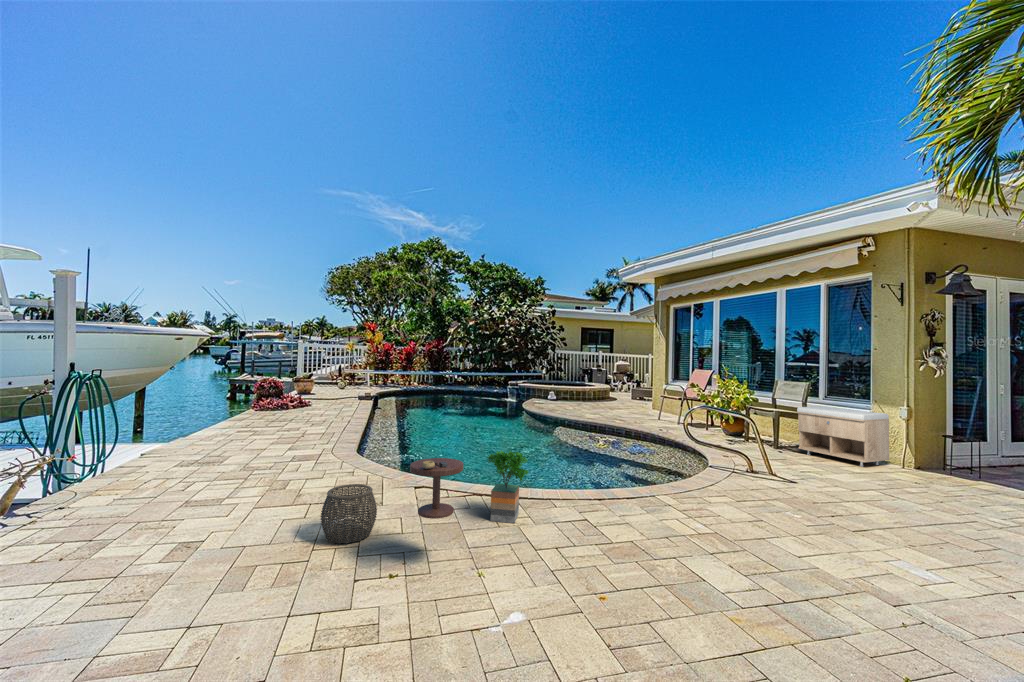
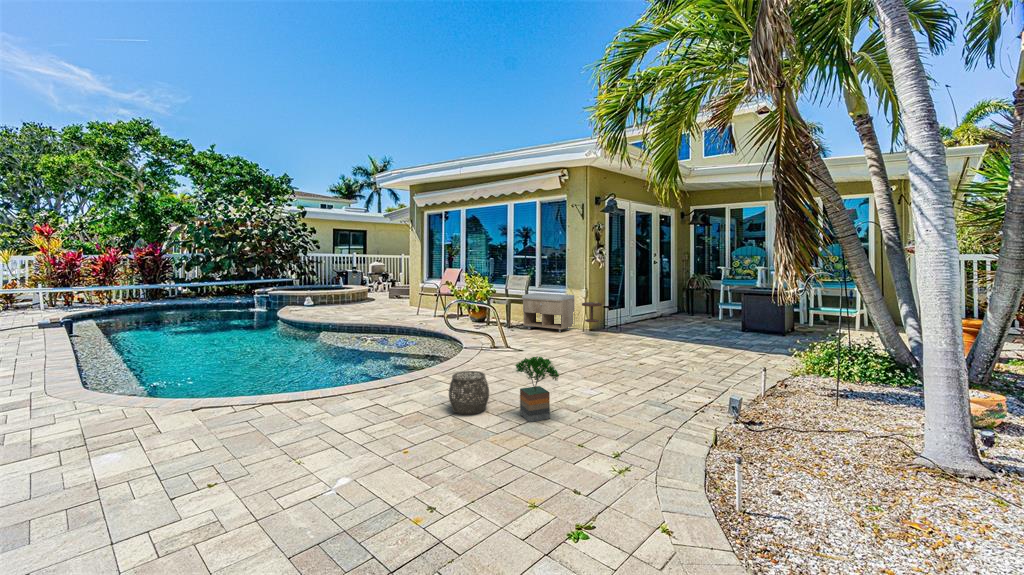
potted tree: present [487,451,528,523] -> present [516,357,559,422]
side table: present [410,458,463,519] -> present [582,301,602,322]
woven basket: present [321,484,377,544] -> present [449,371,489,414]

